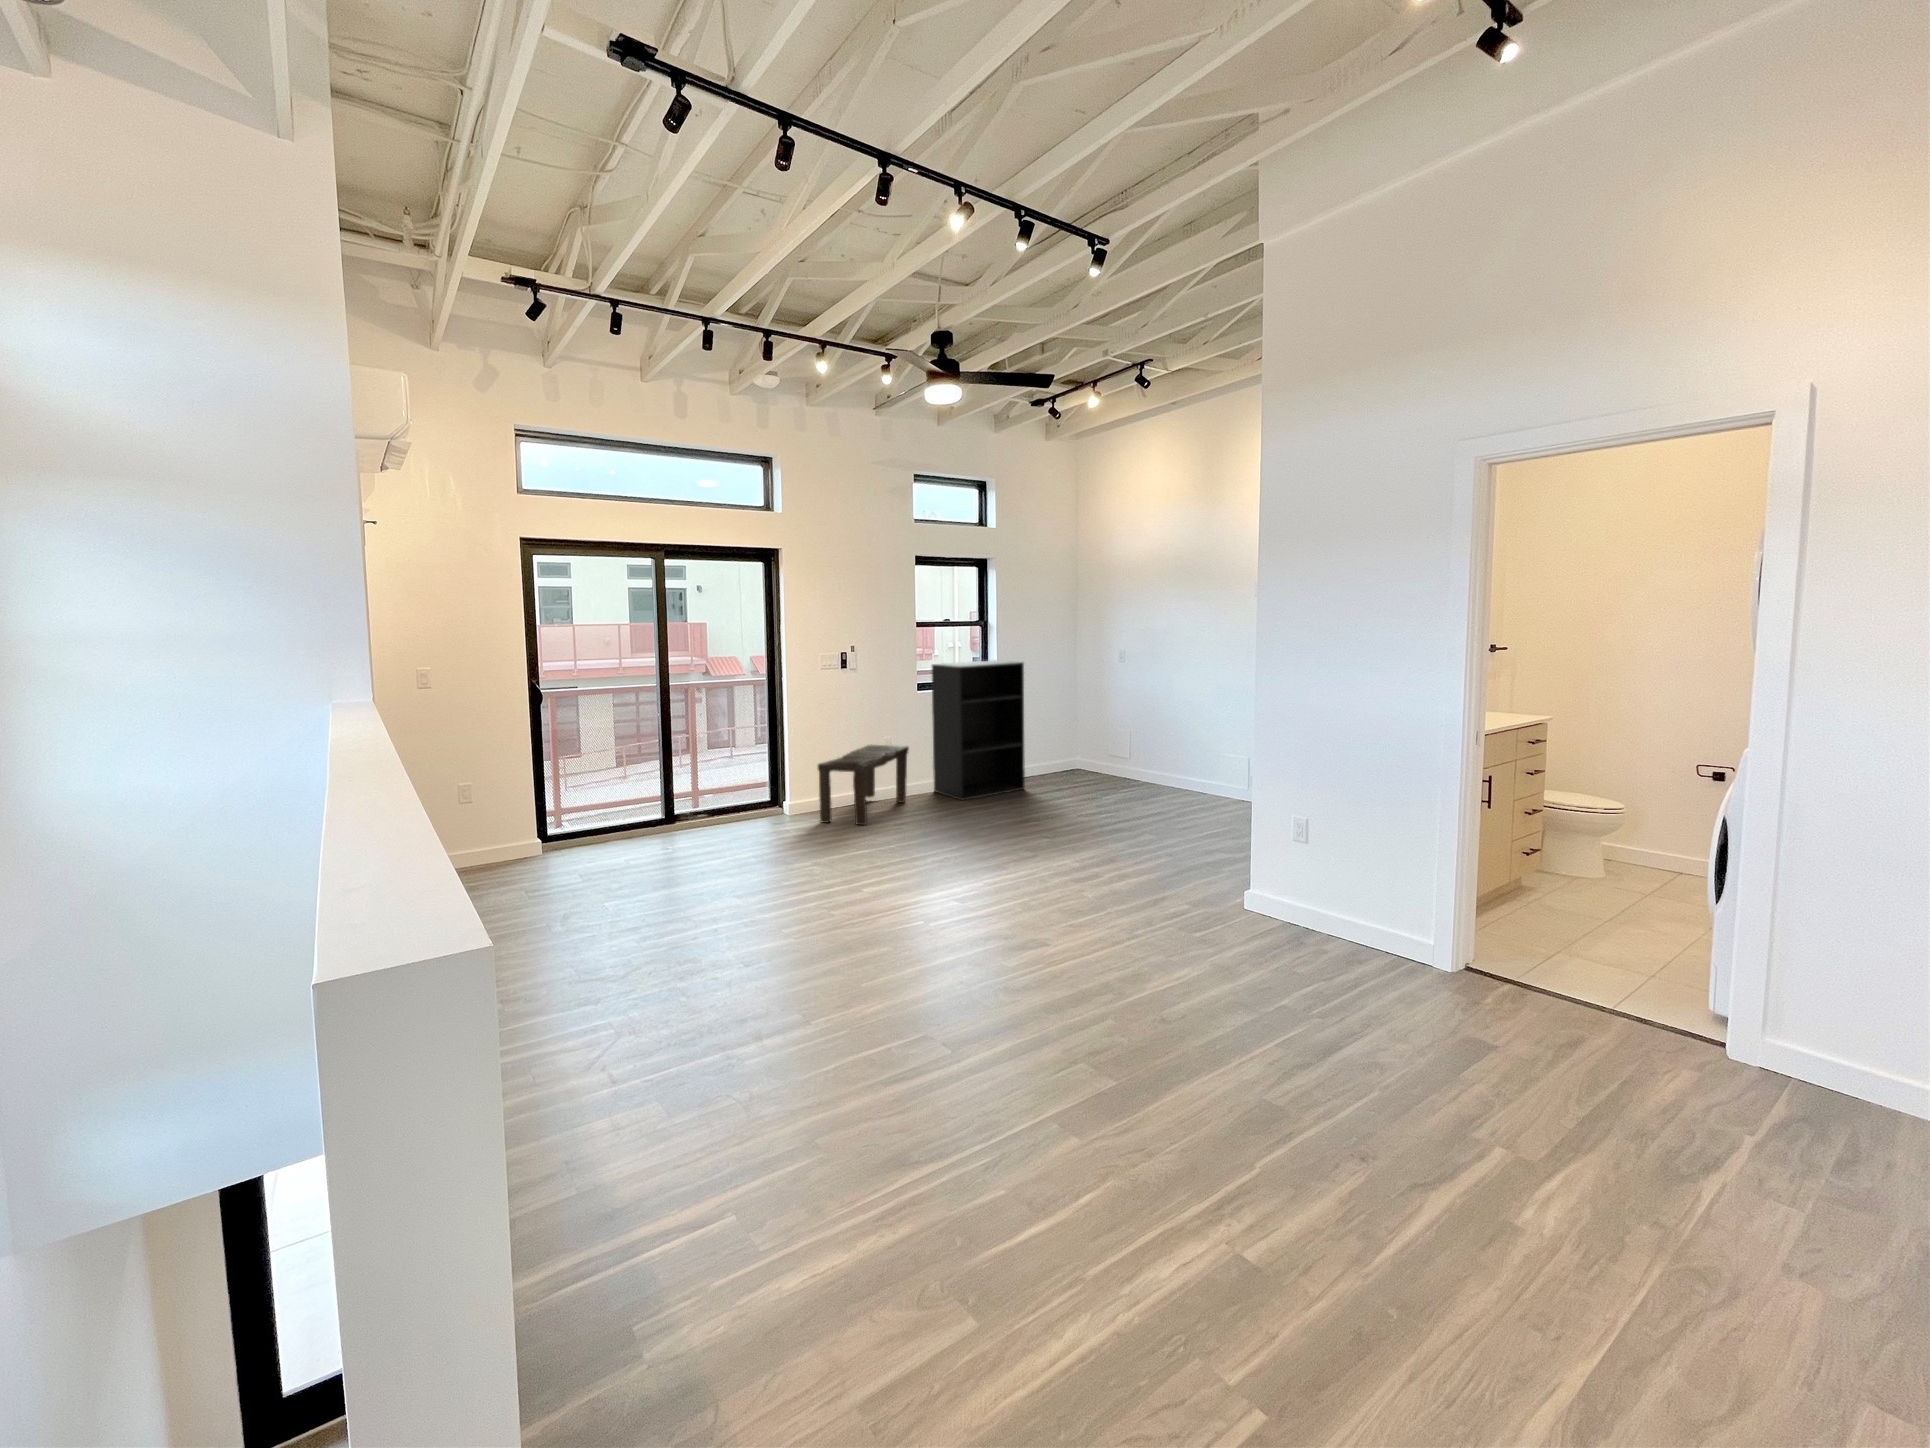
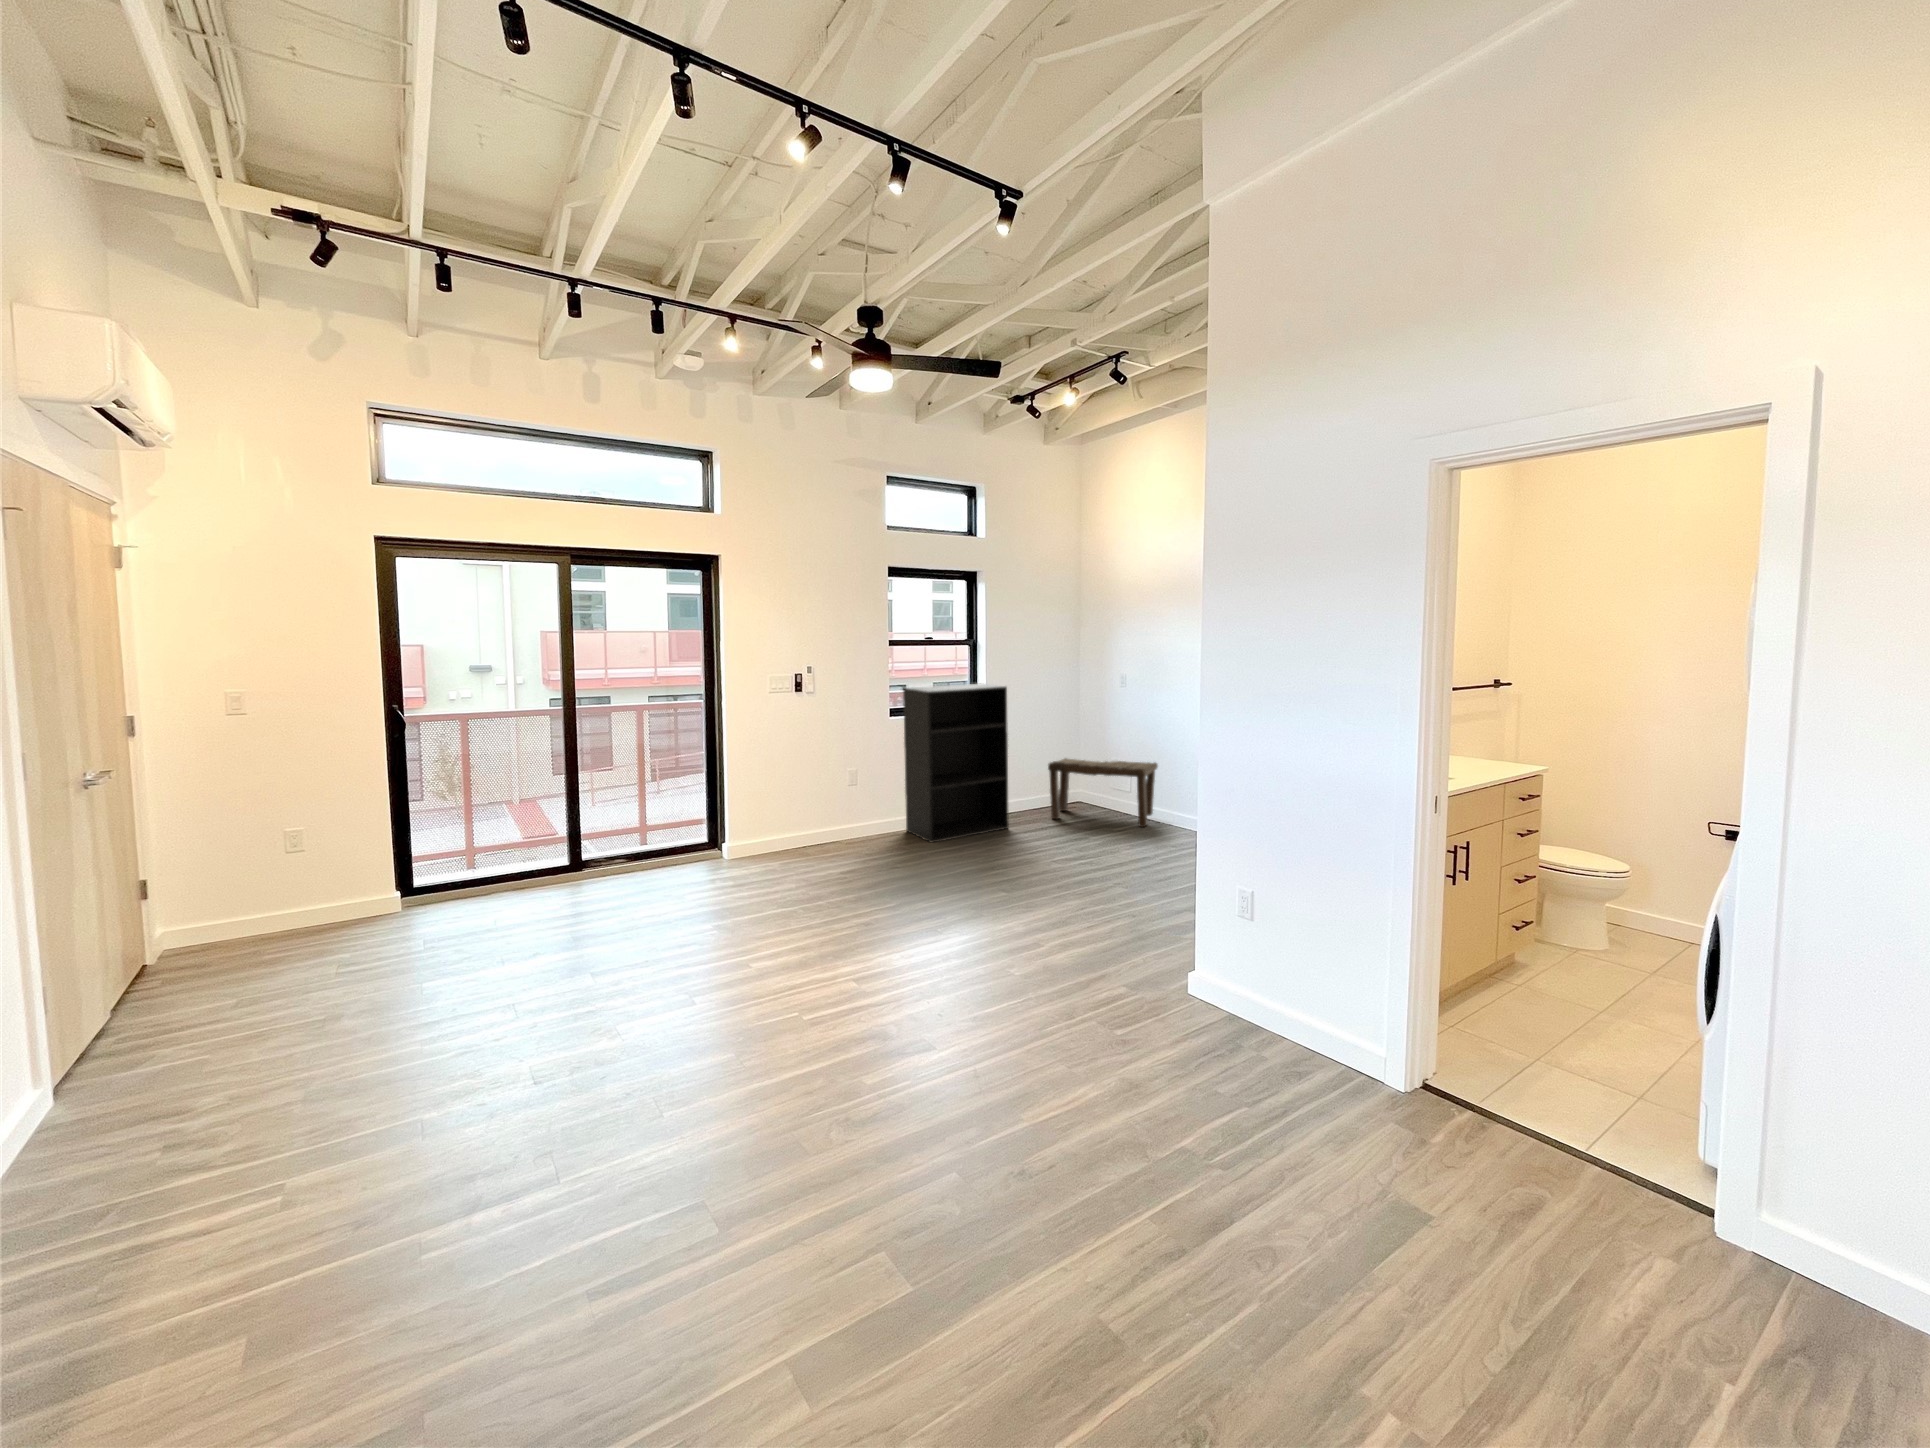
bench: present [817,745,909,825] -> present [1048,758,1158,827]

